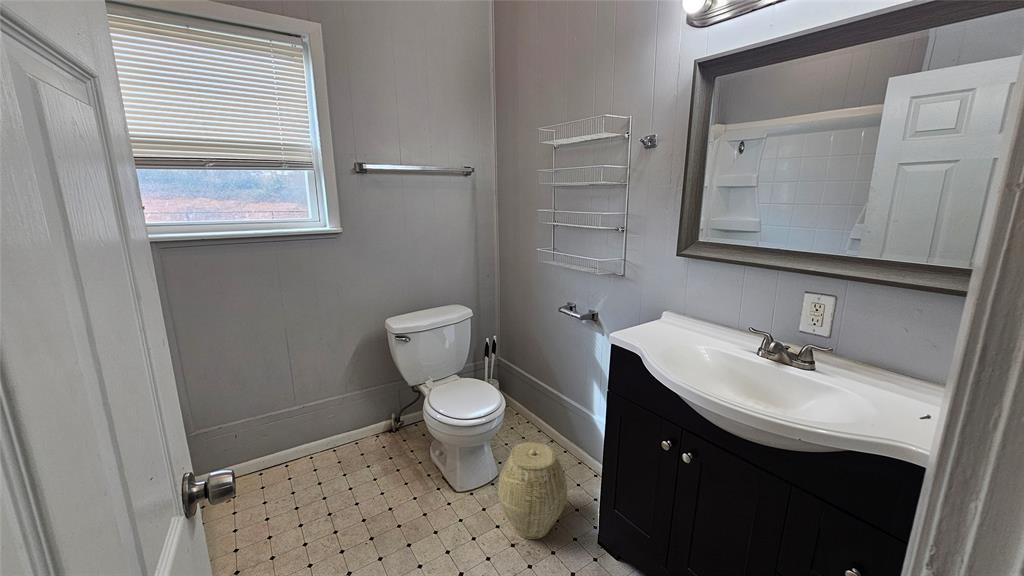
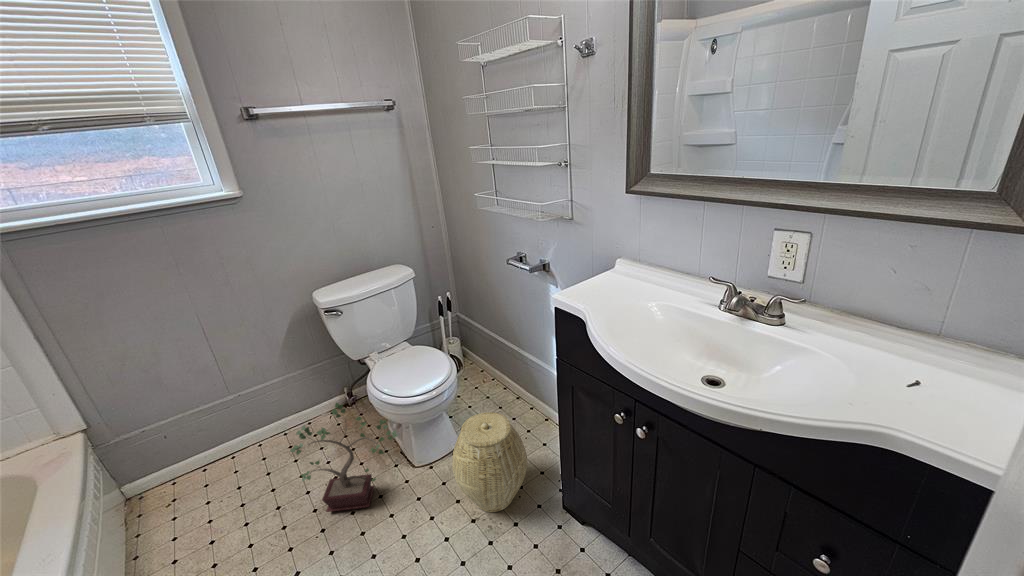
potted plant: none [354,415,455,522] -> present [290,403,398,512]

